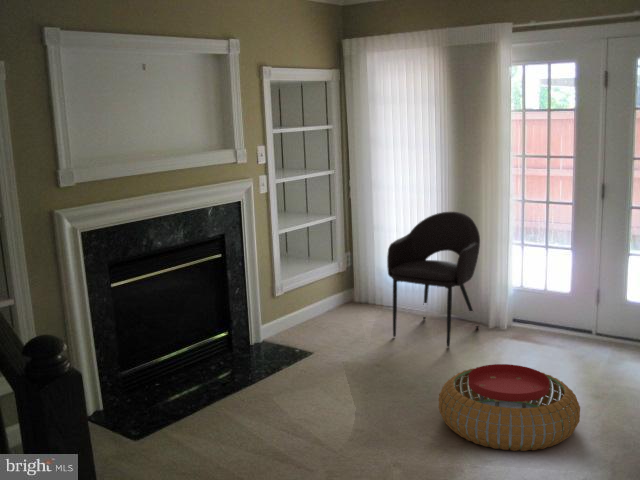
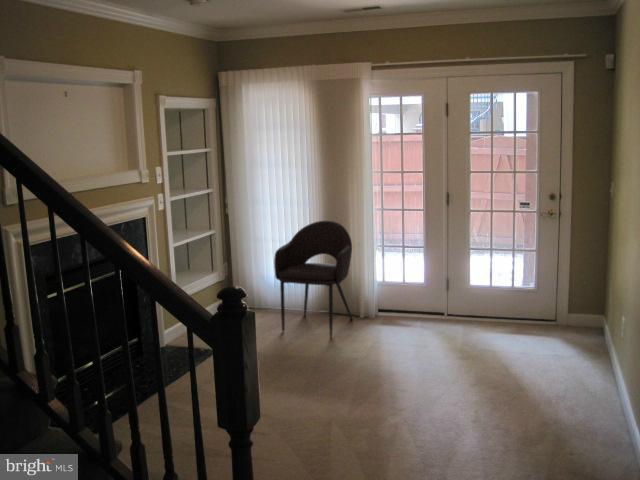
pouf: present [439,364,580,451] -> none [338,345,452,415]

